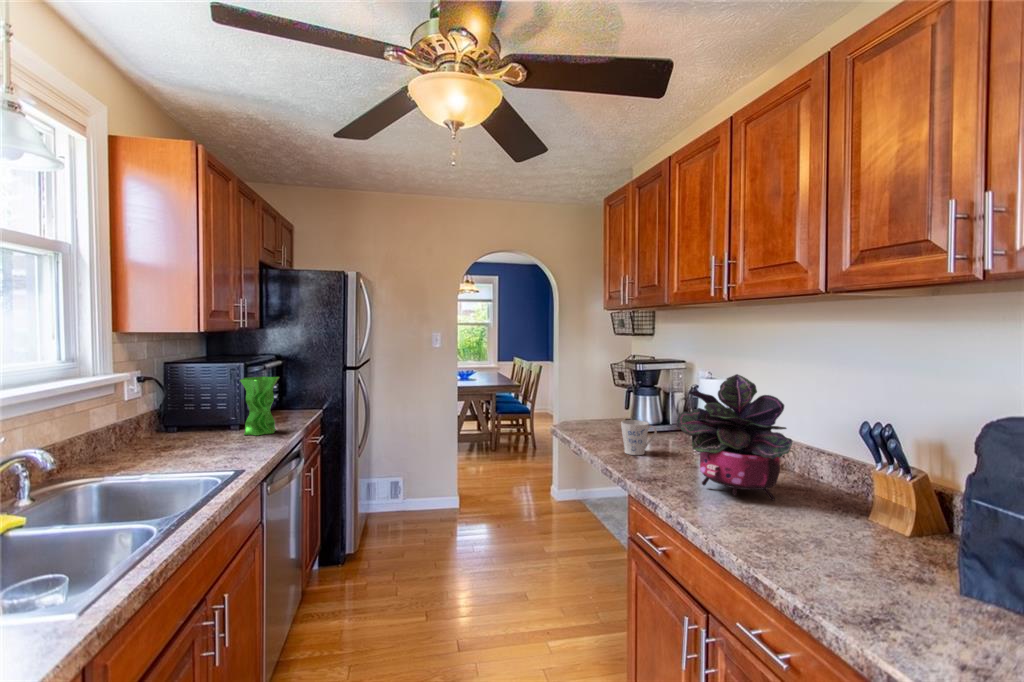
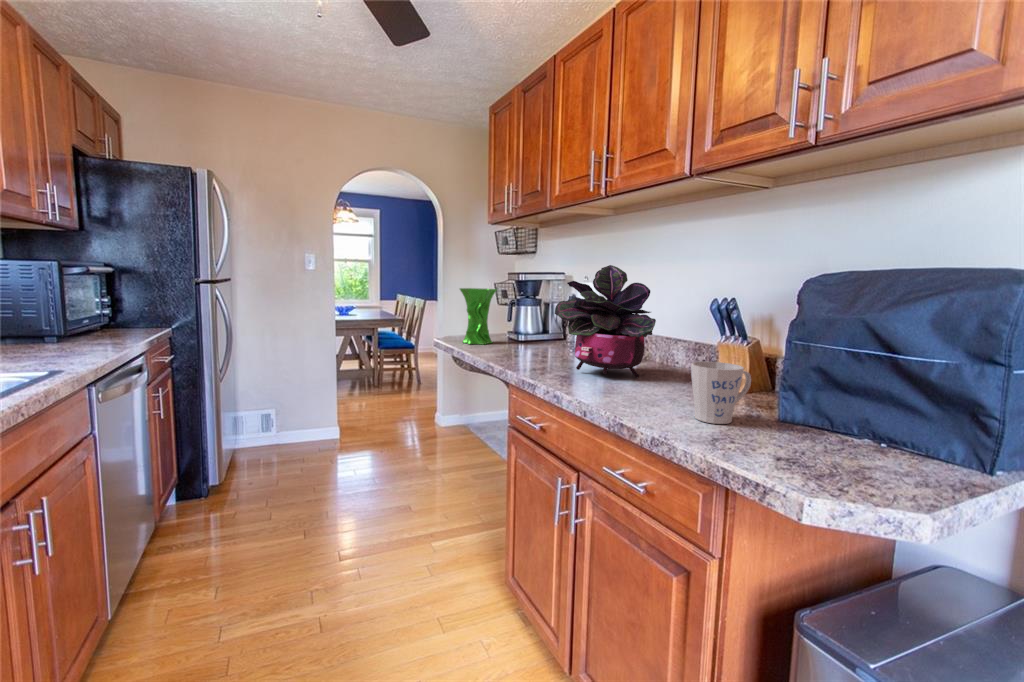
vase: present [240,377,279,435] -> present [460,288,497,344]
mug: present [621,420,657,455] -> present [691,361,751,424]

